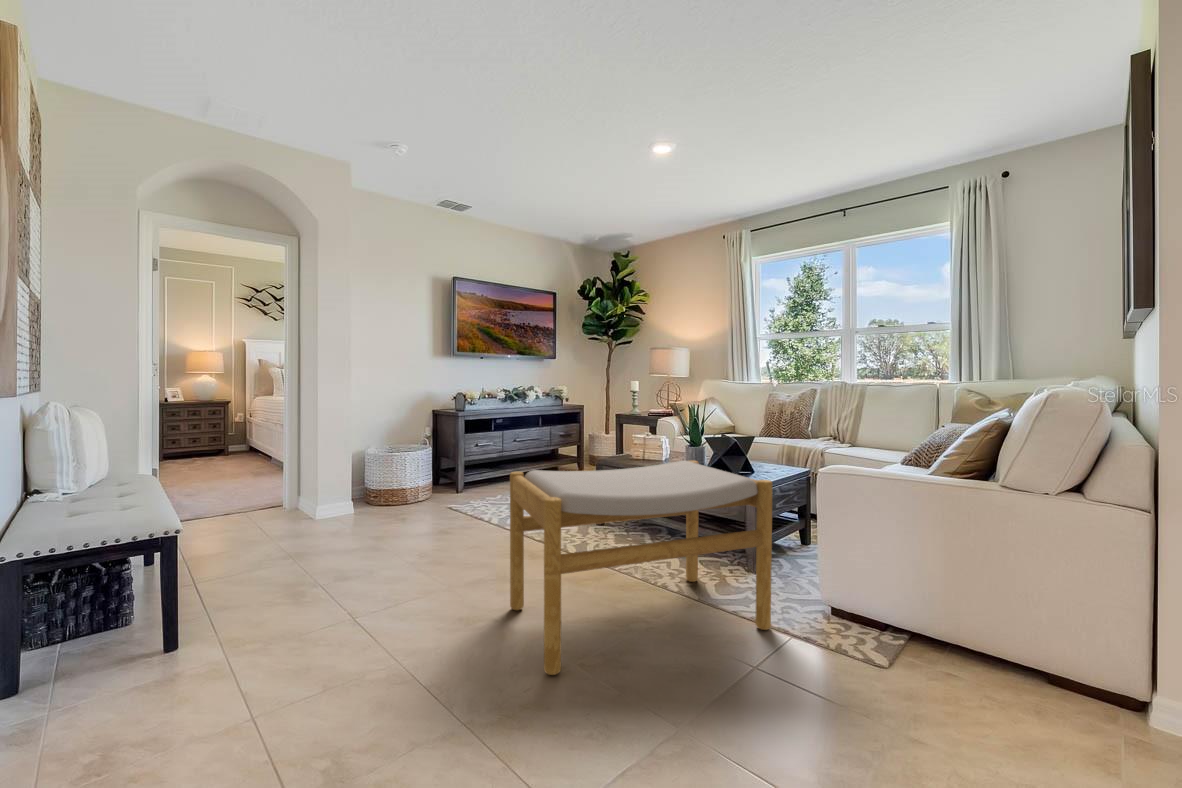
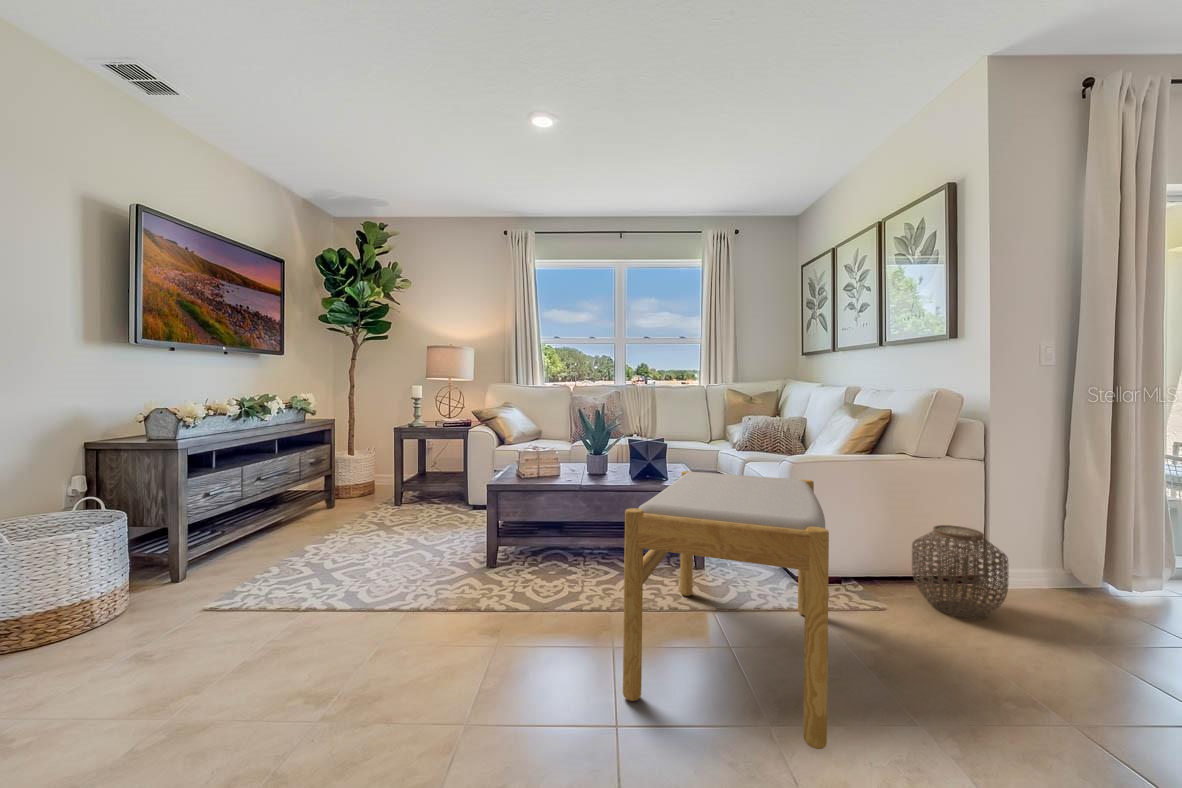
woven basket: none [925,576,1071,723] -> present [912,525,1009,619]

